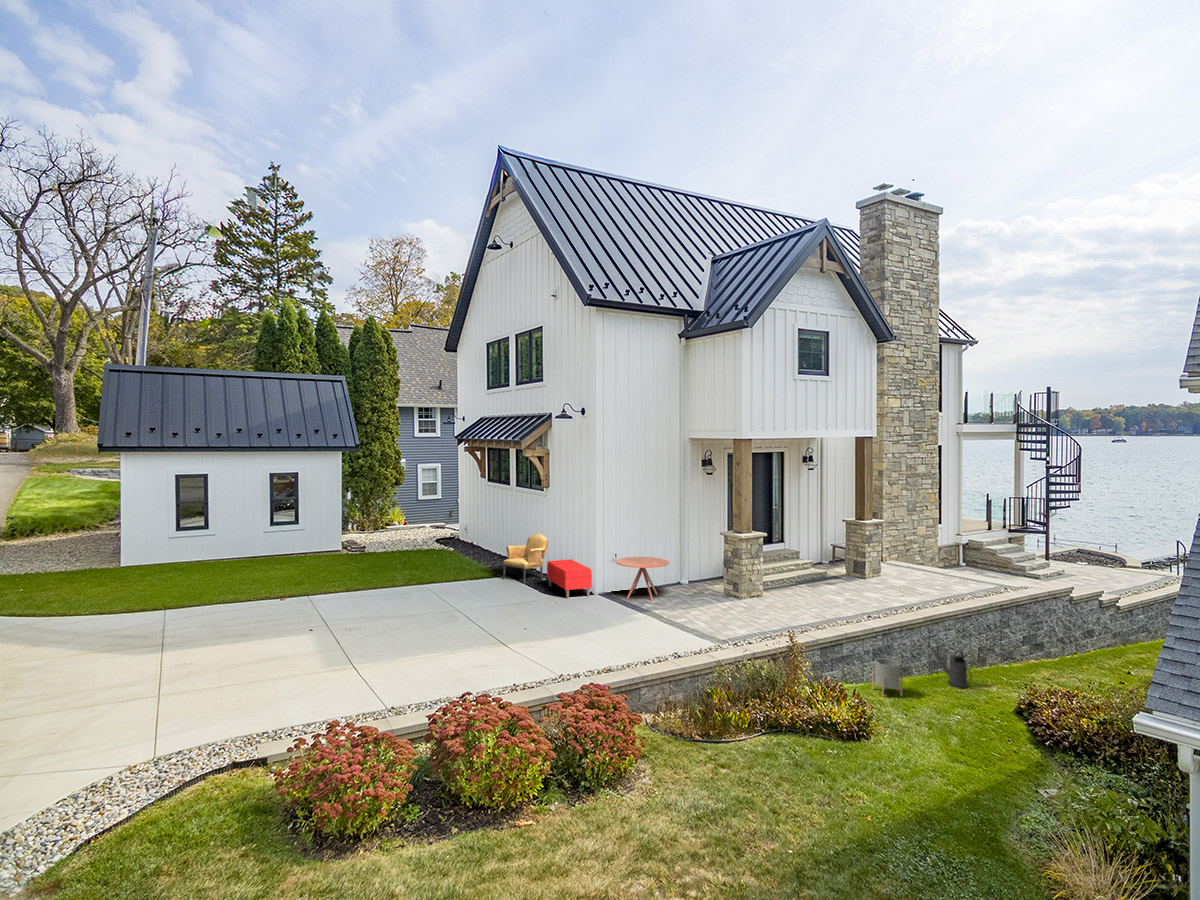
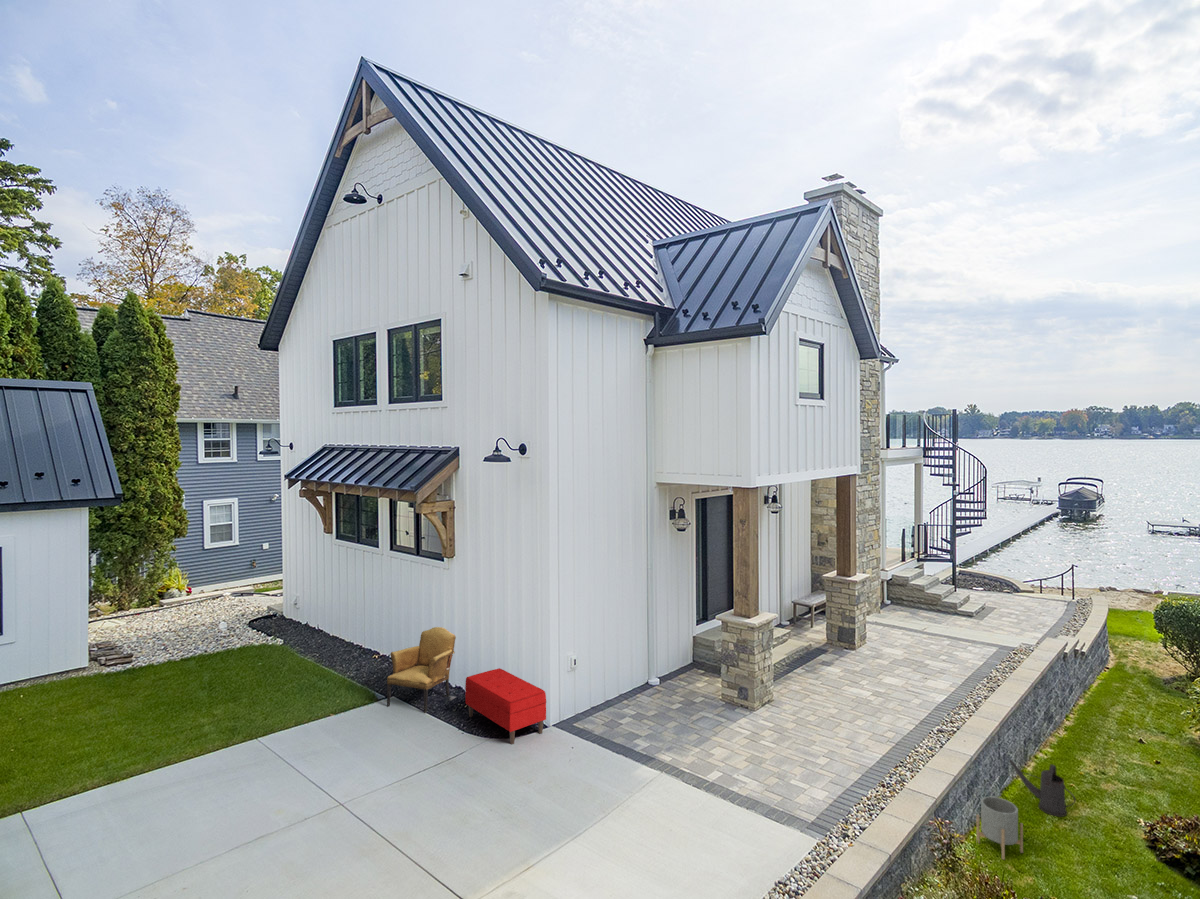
round table: present [616,557,669,601] -> none [581,658,659,733]

